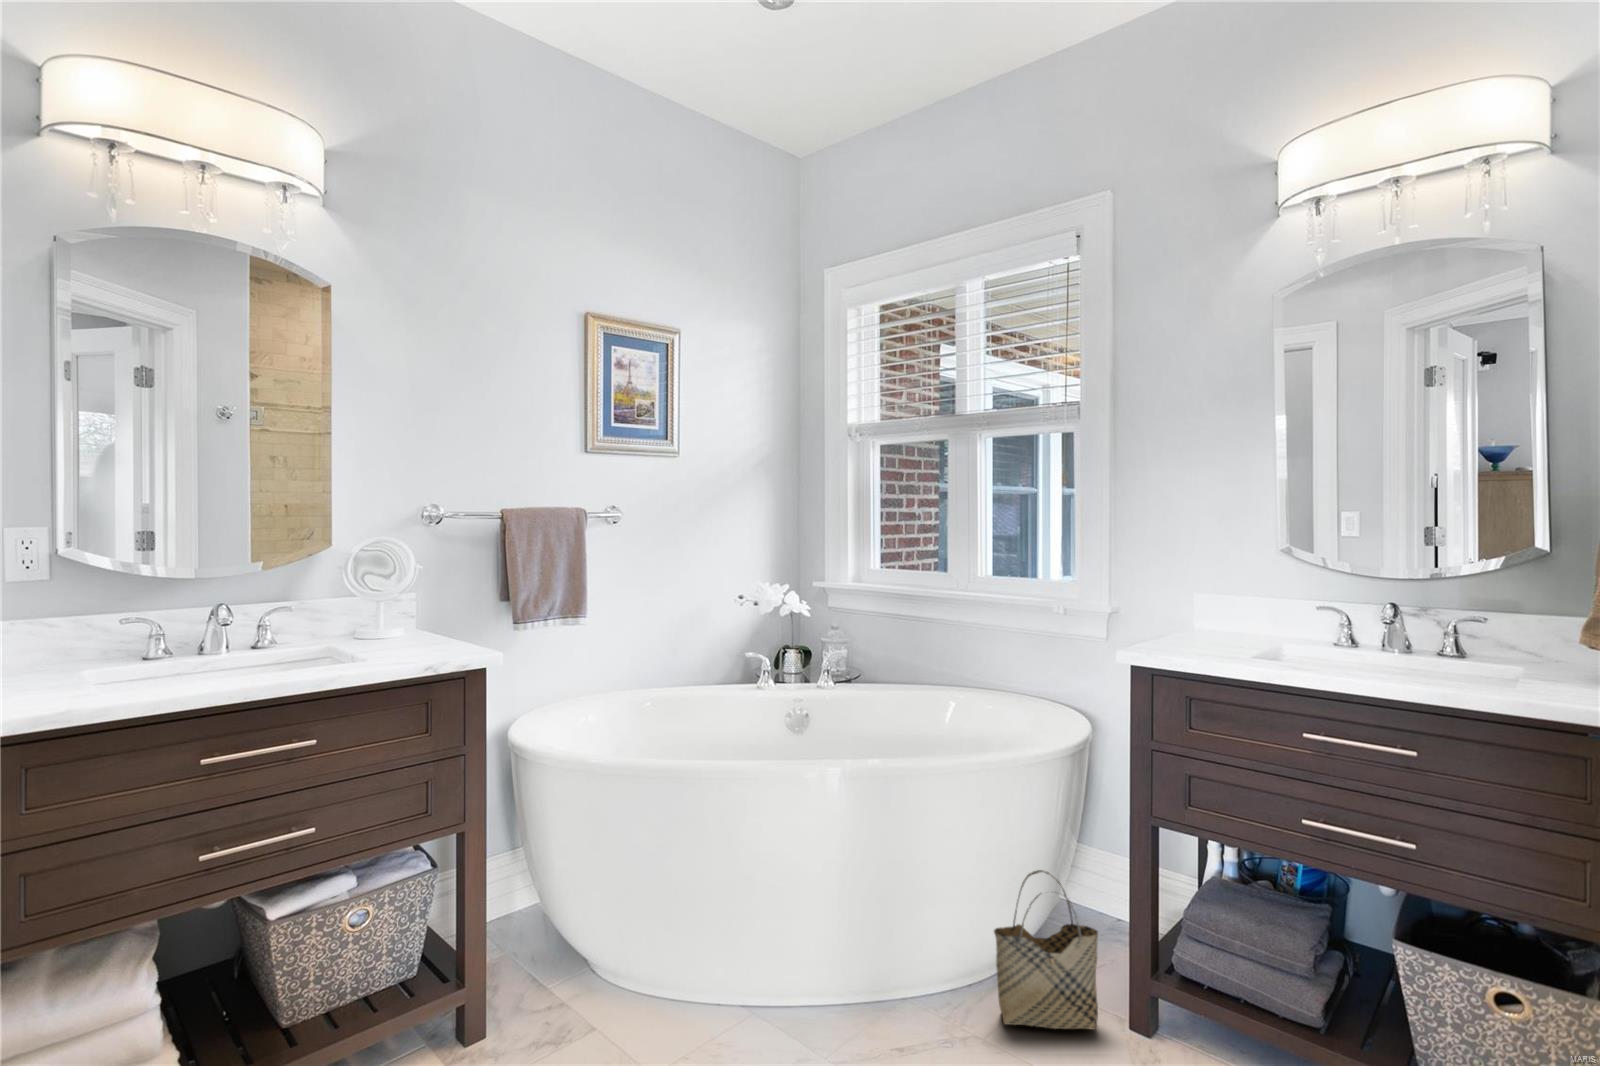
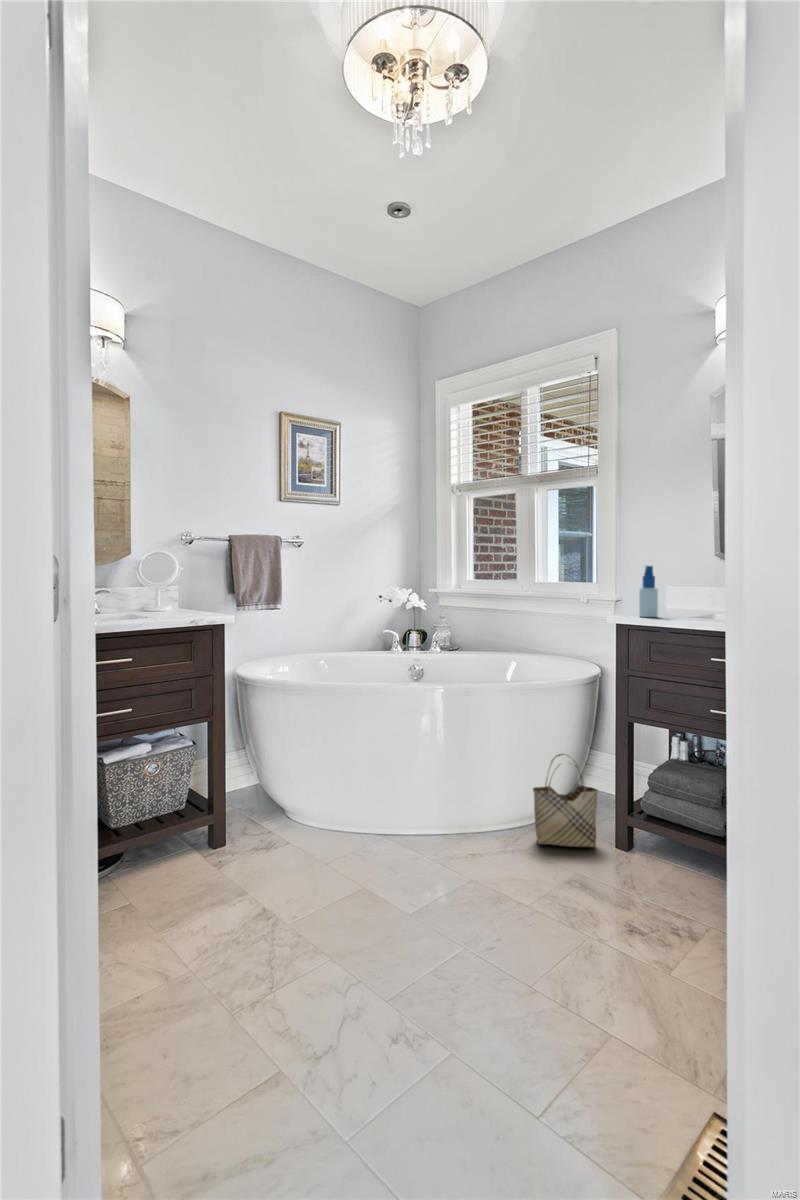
spray bottle: none [1161,569,1191,652] -> present [639,566,658,617]

